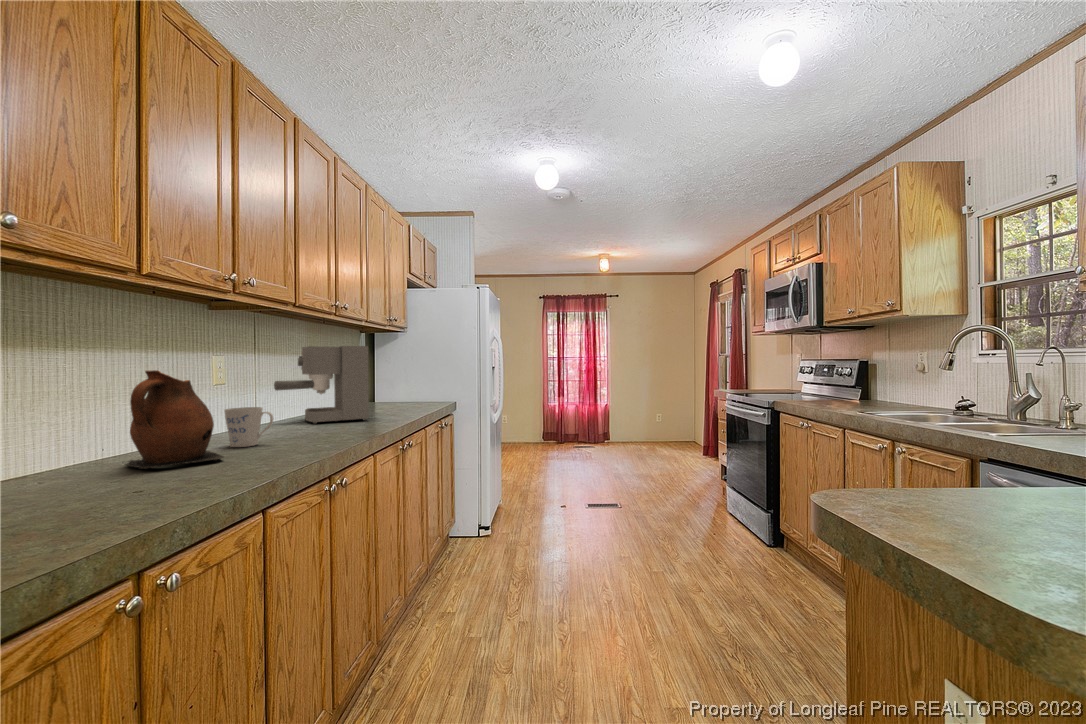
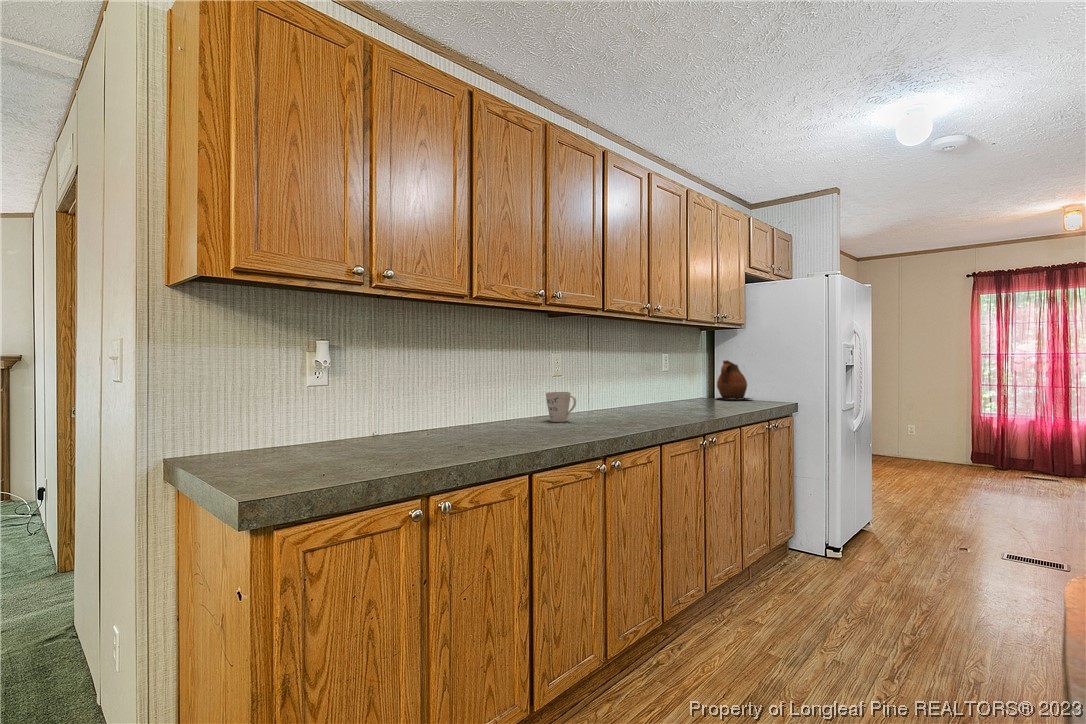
coffee maker: present [274,346,369,424] -> none [599,342,672,410]
ceramic pitcher: present [127,370,224,469] -> present [717,360,750,400]

